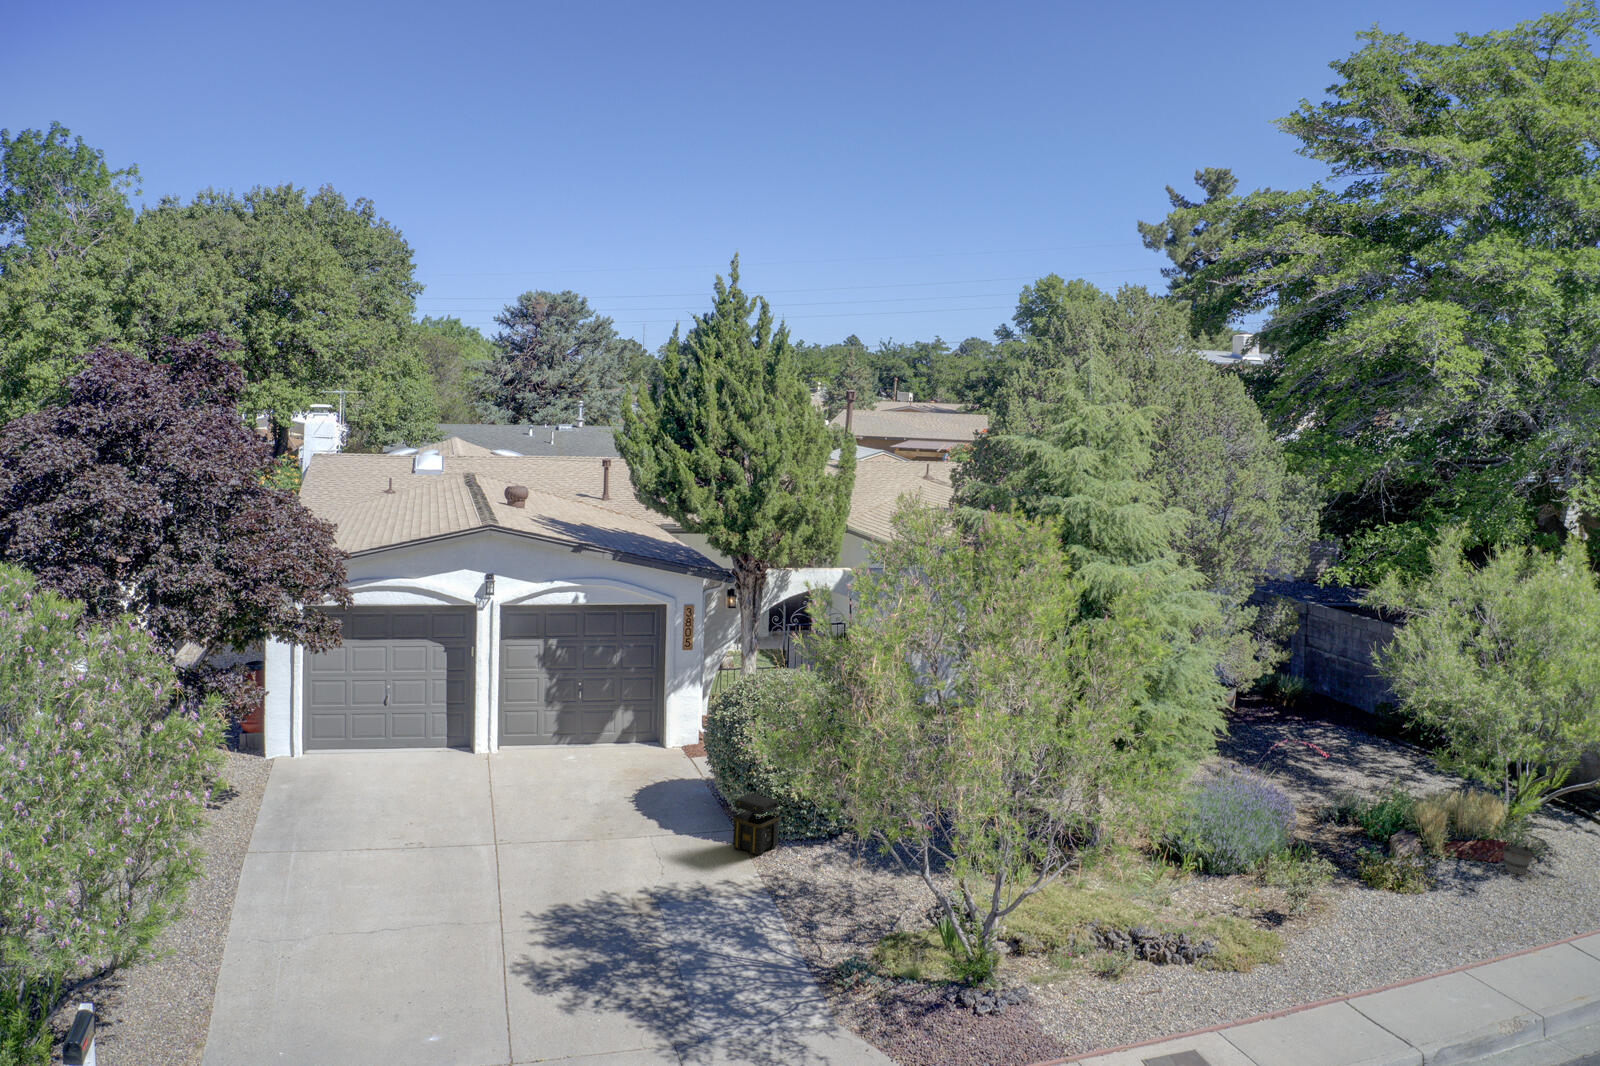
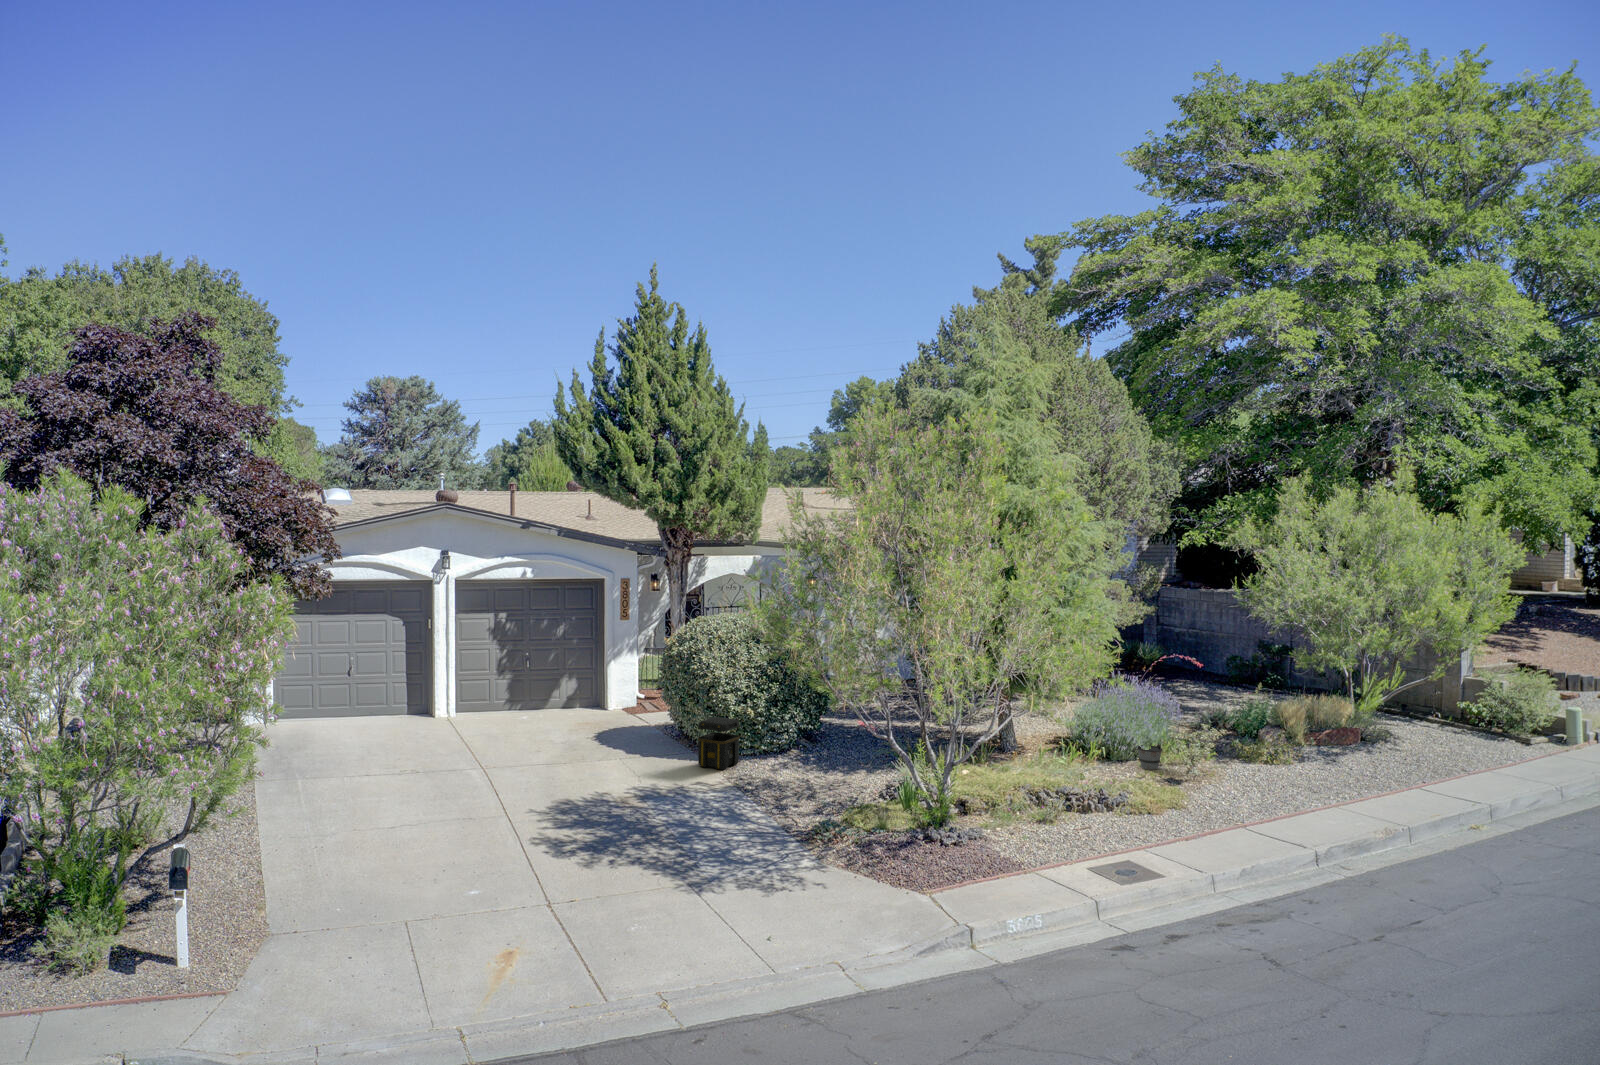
bucket: present [1495,845,1533,874] -> present [1132,745,1162,770]

